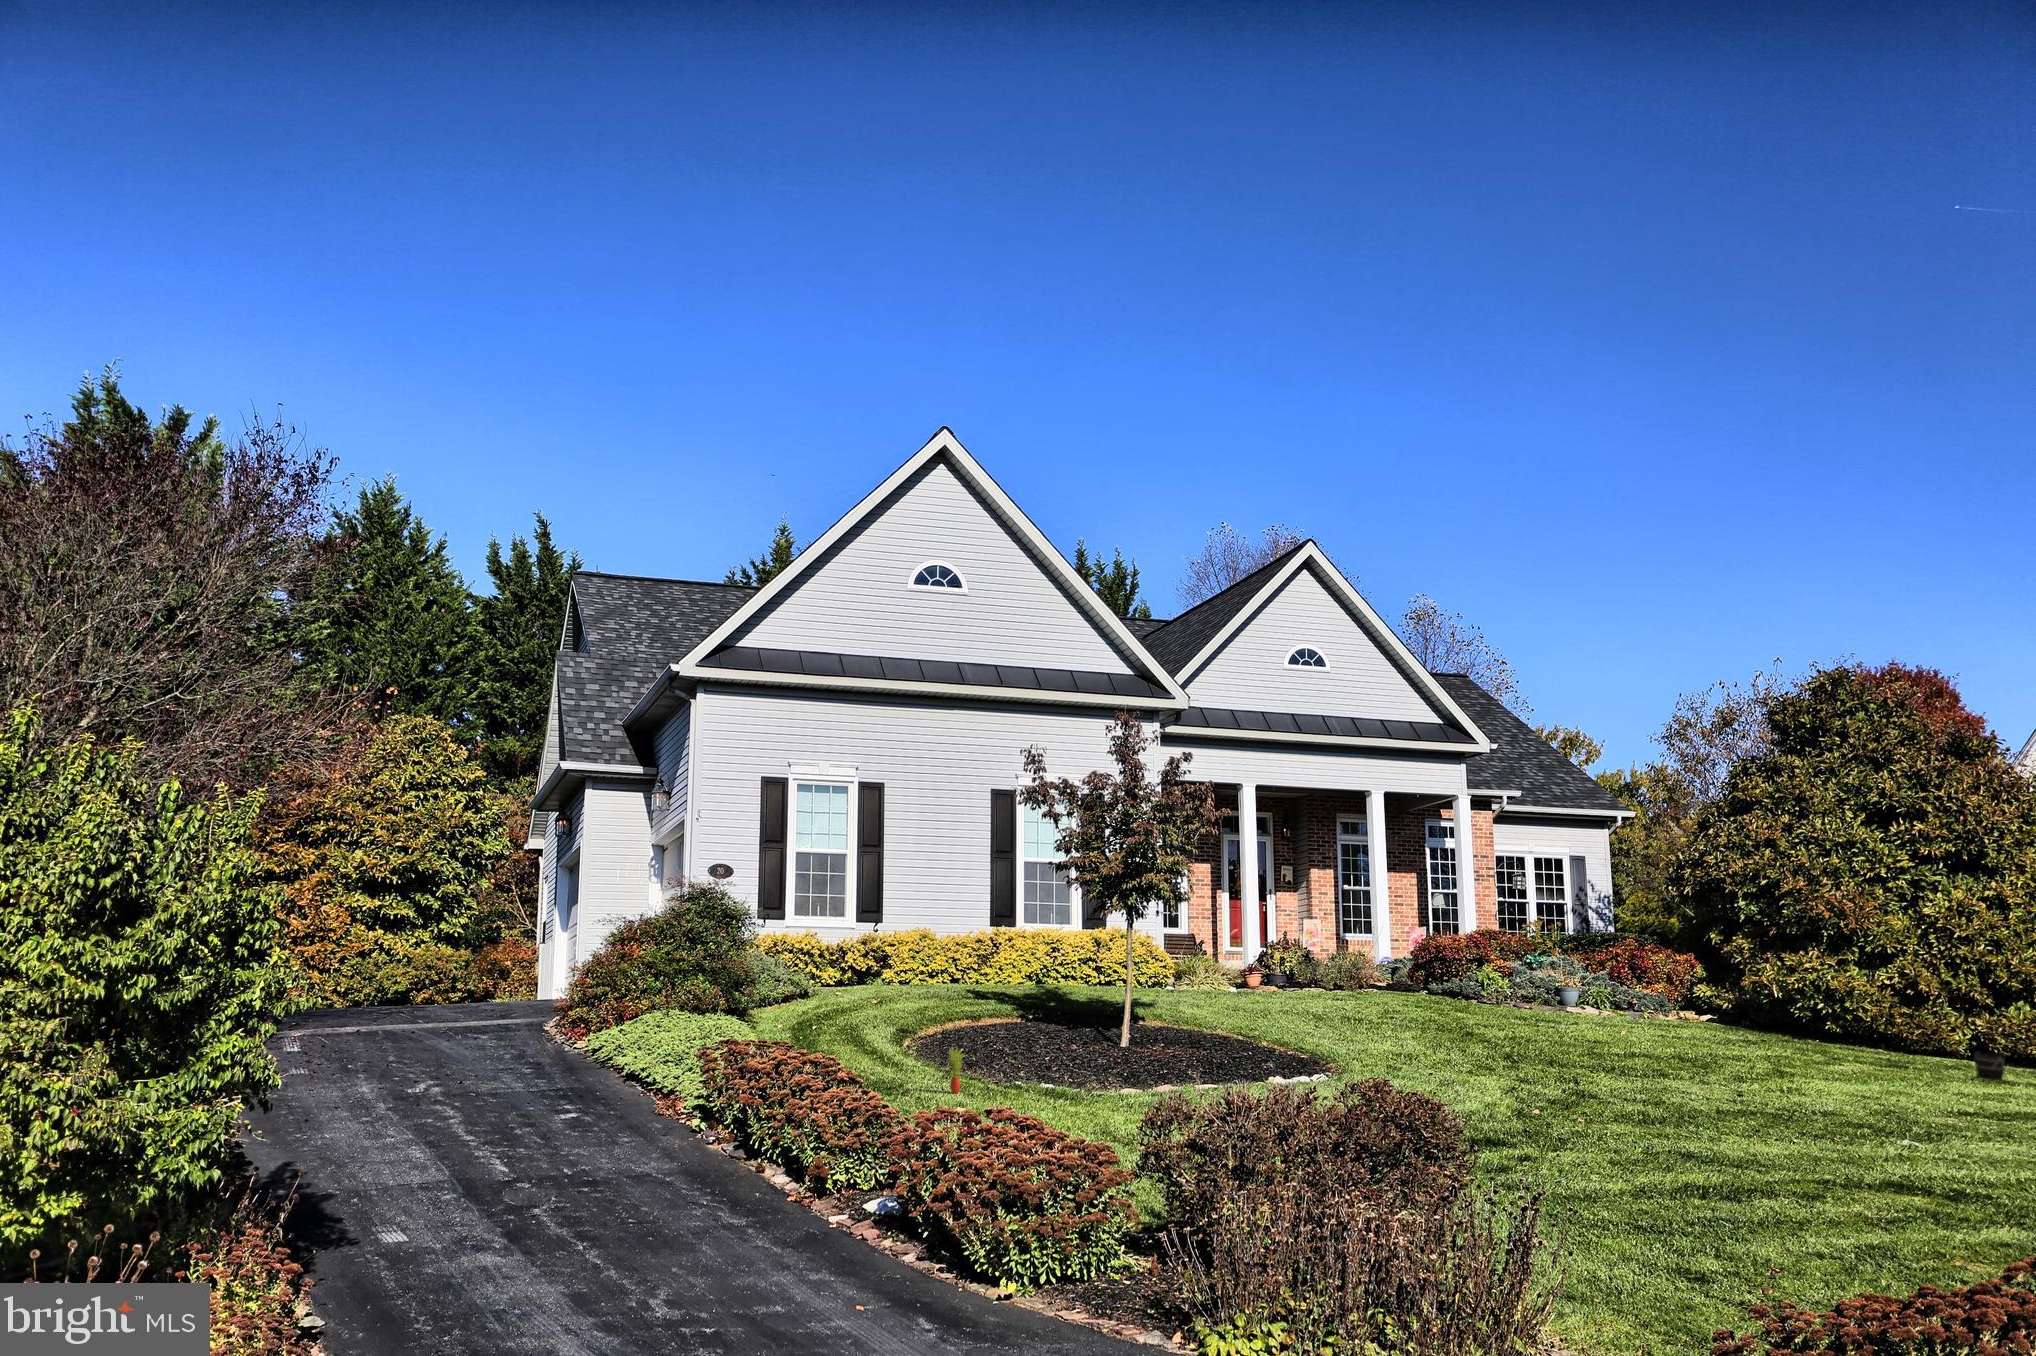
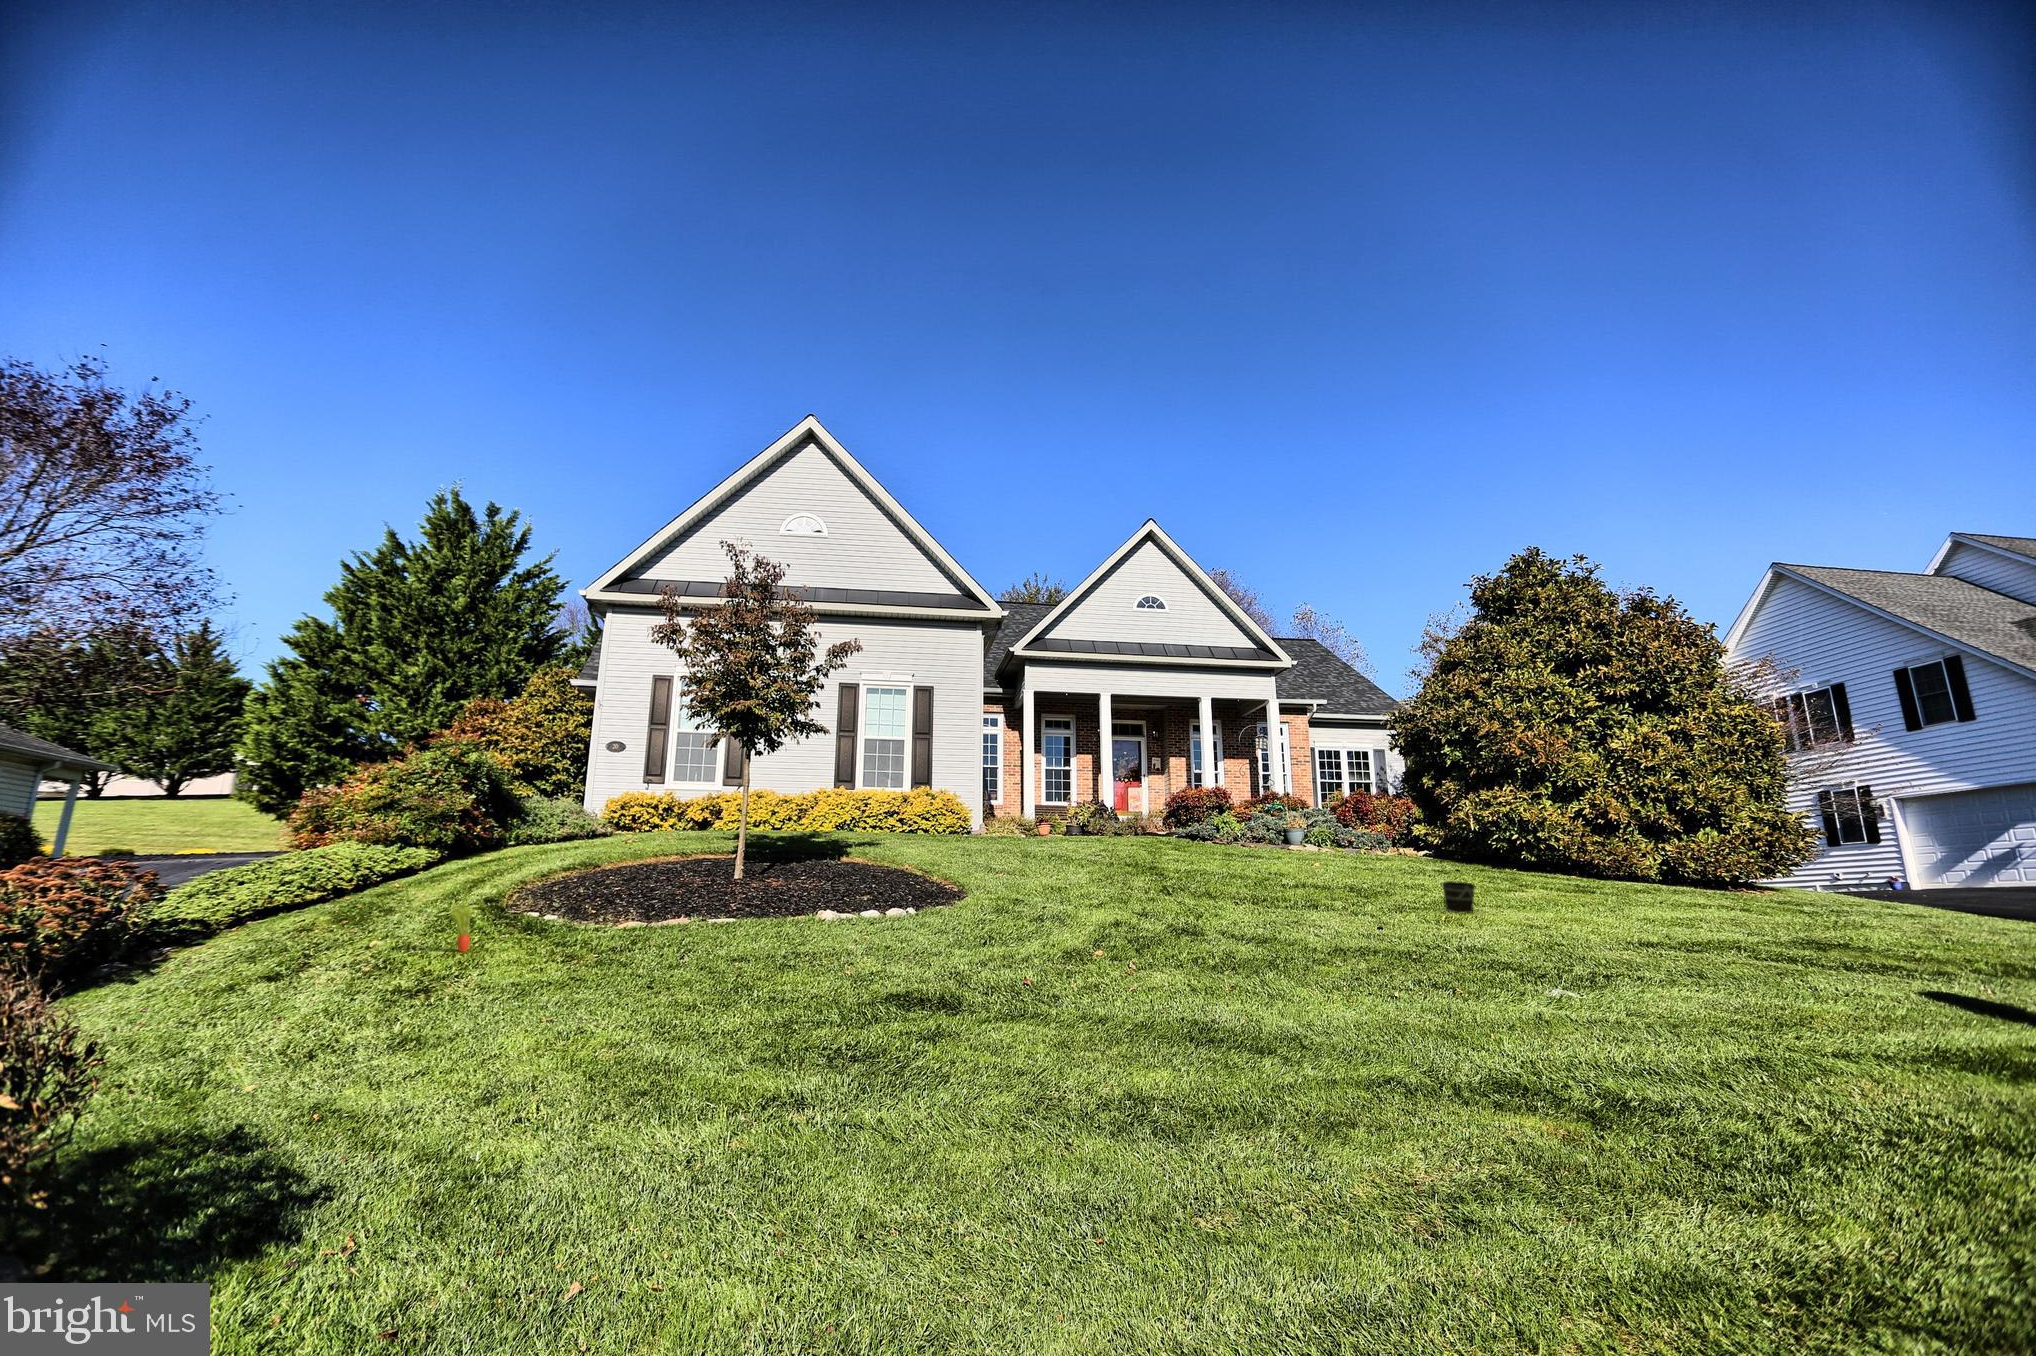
bucket: present [1974,1052,2005,1081] -> present [1443,881,1475,913]

